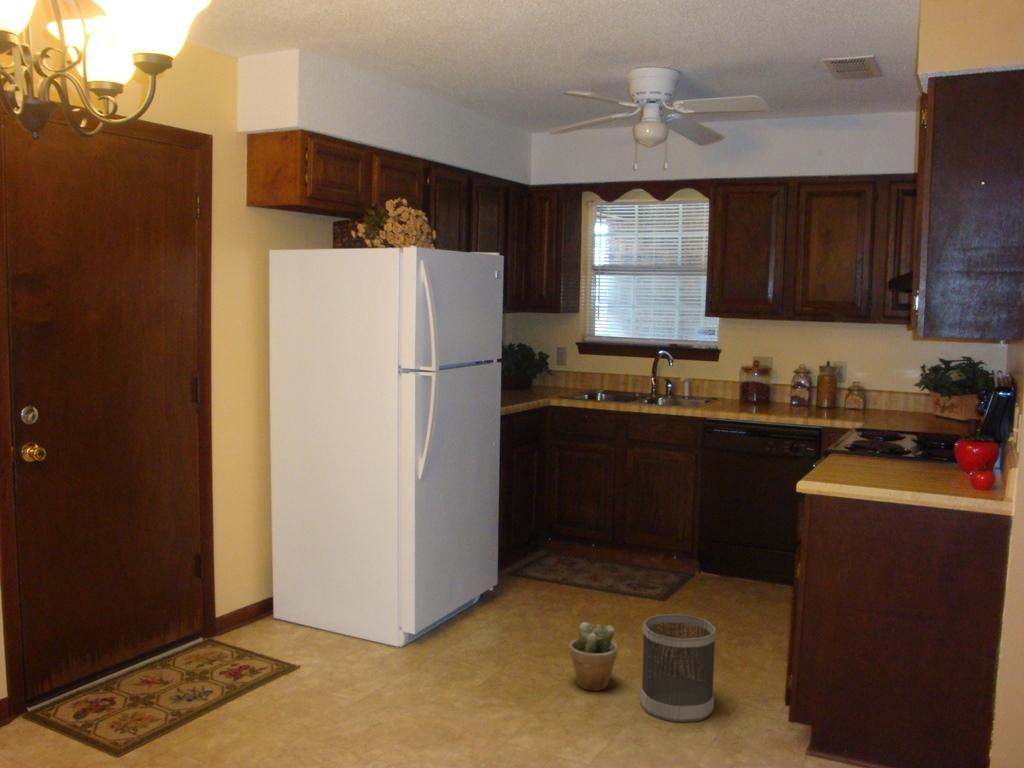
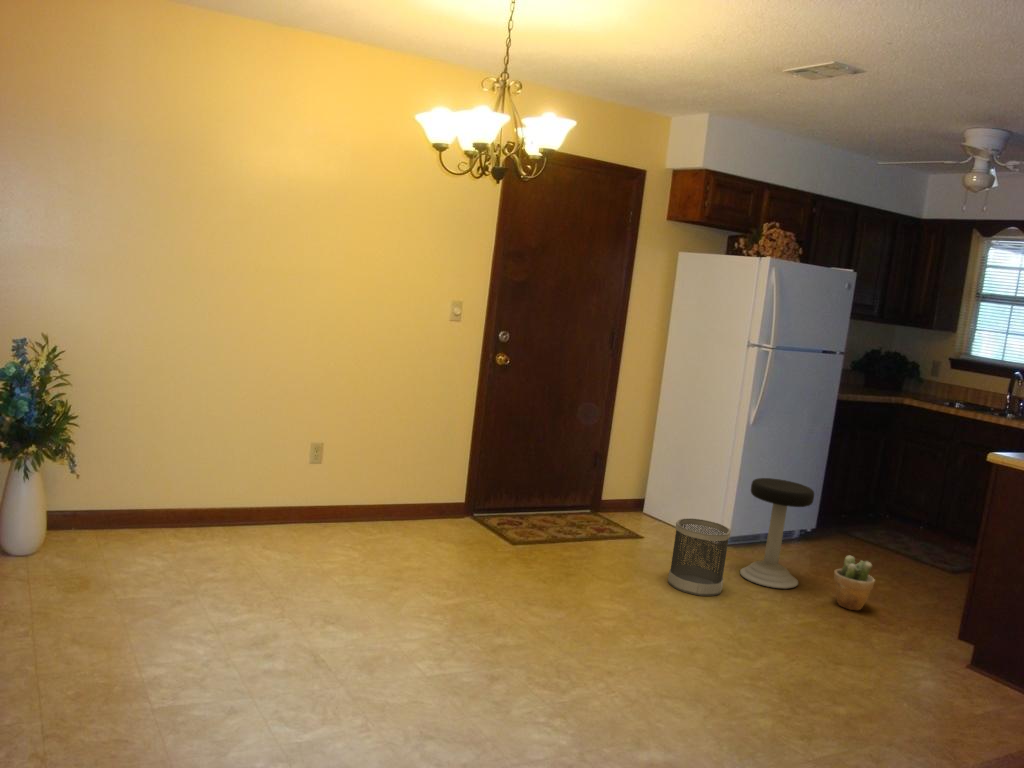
stool: none [448,542,528,692] -> present [740,478,814,589]
wastebasket: present [640,614,716,722] -> present [668,518,731,596]

